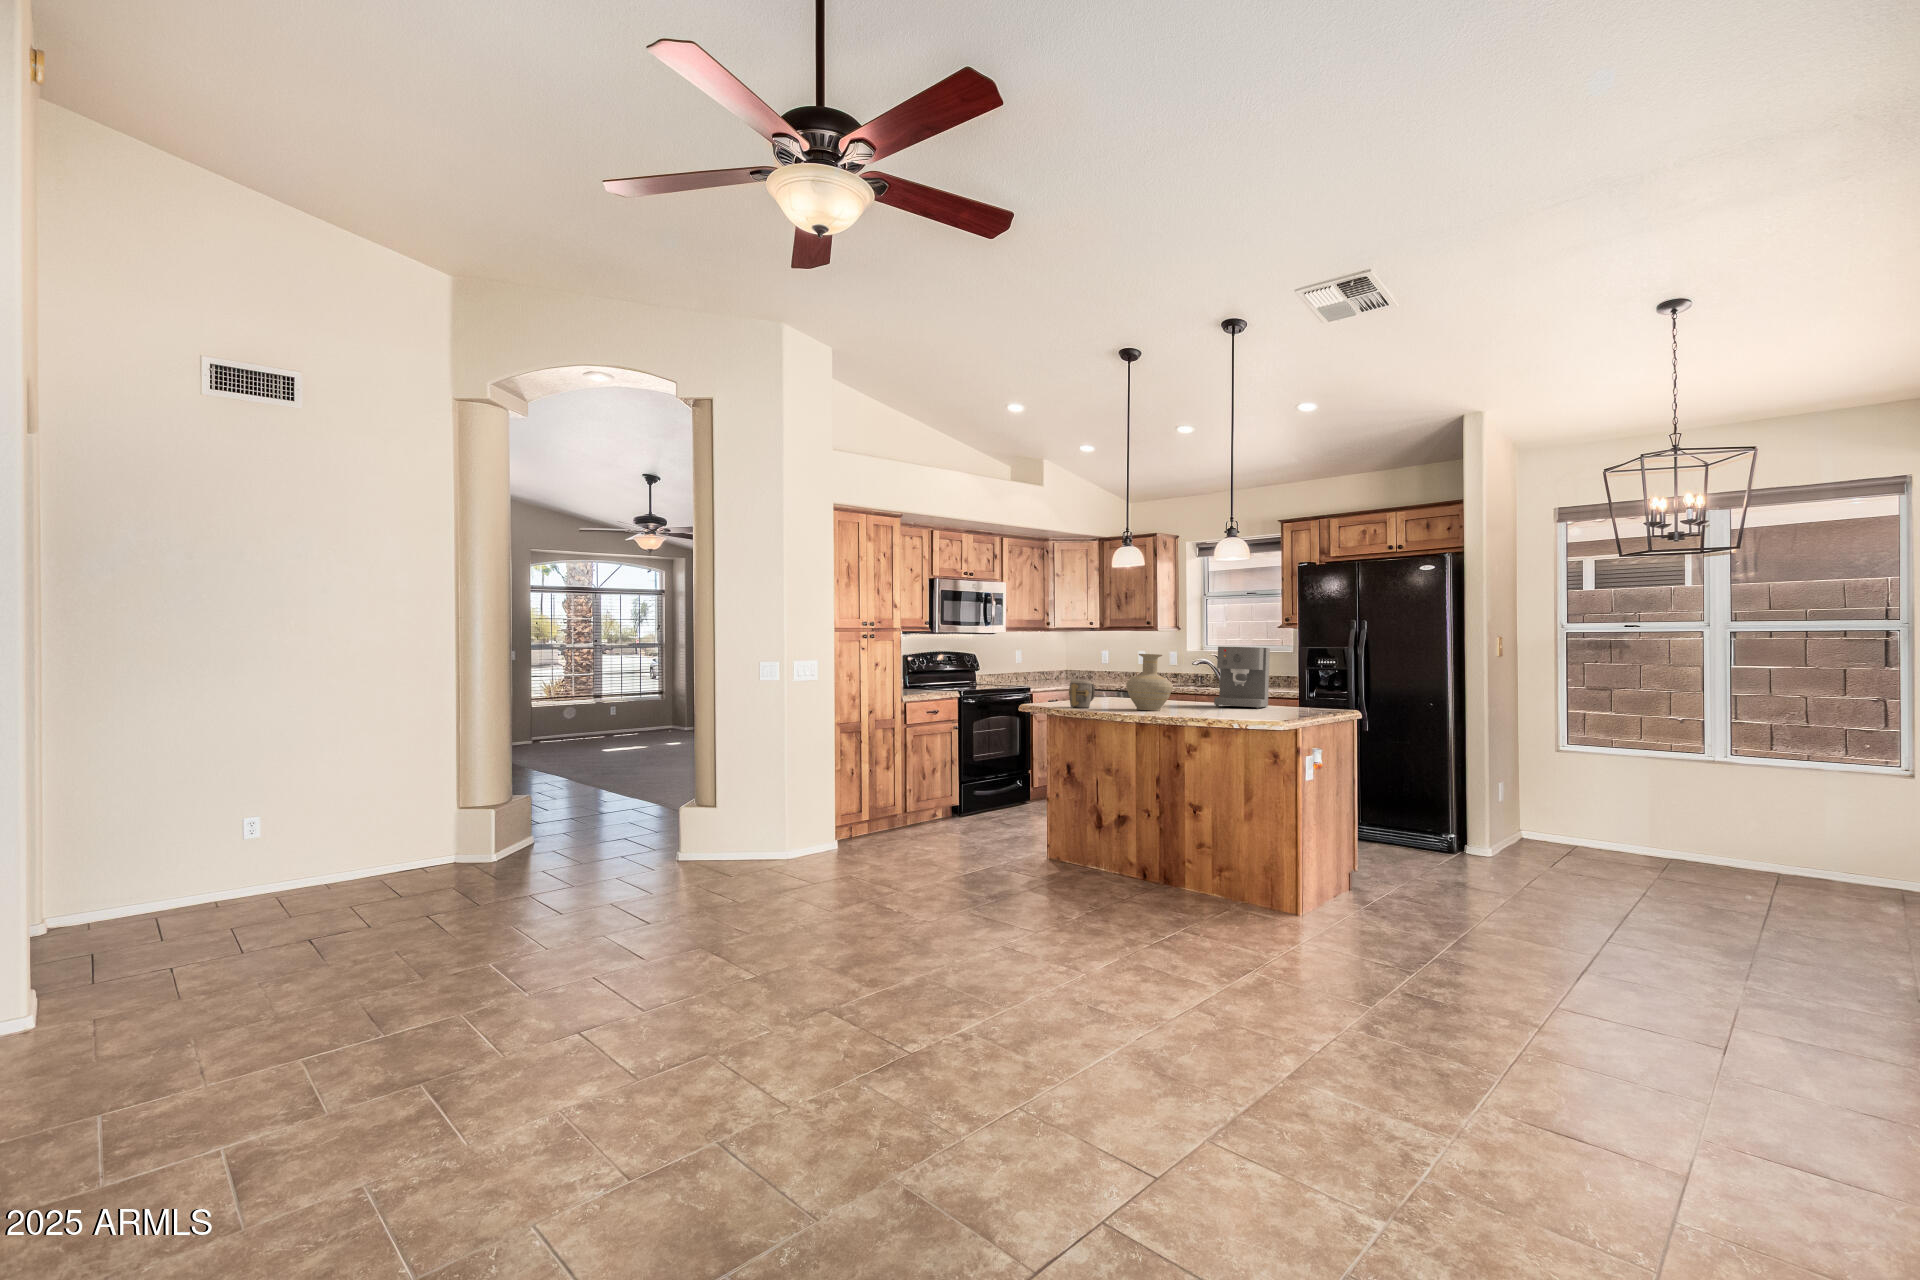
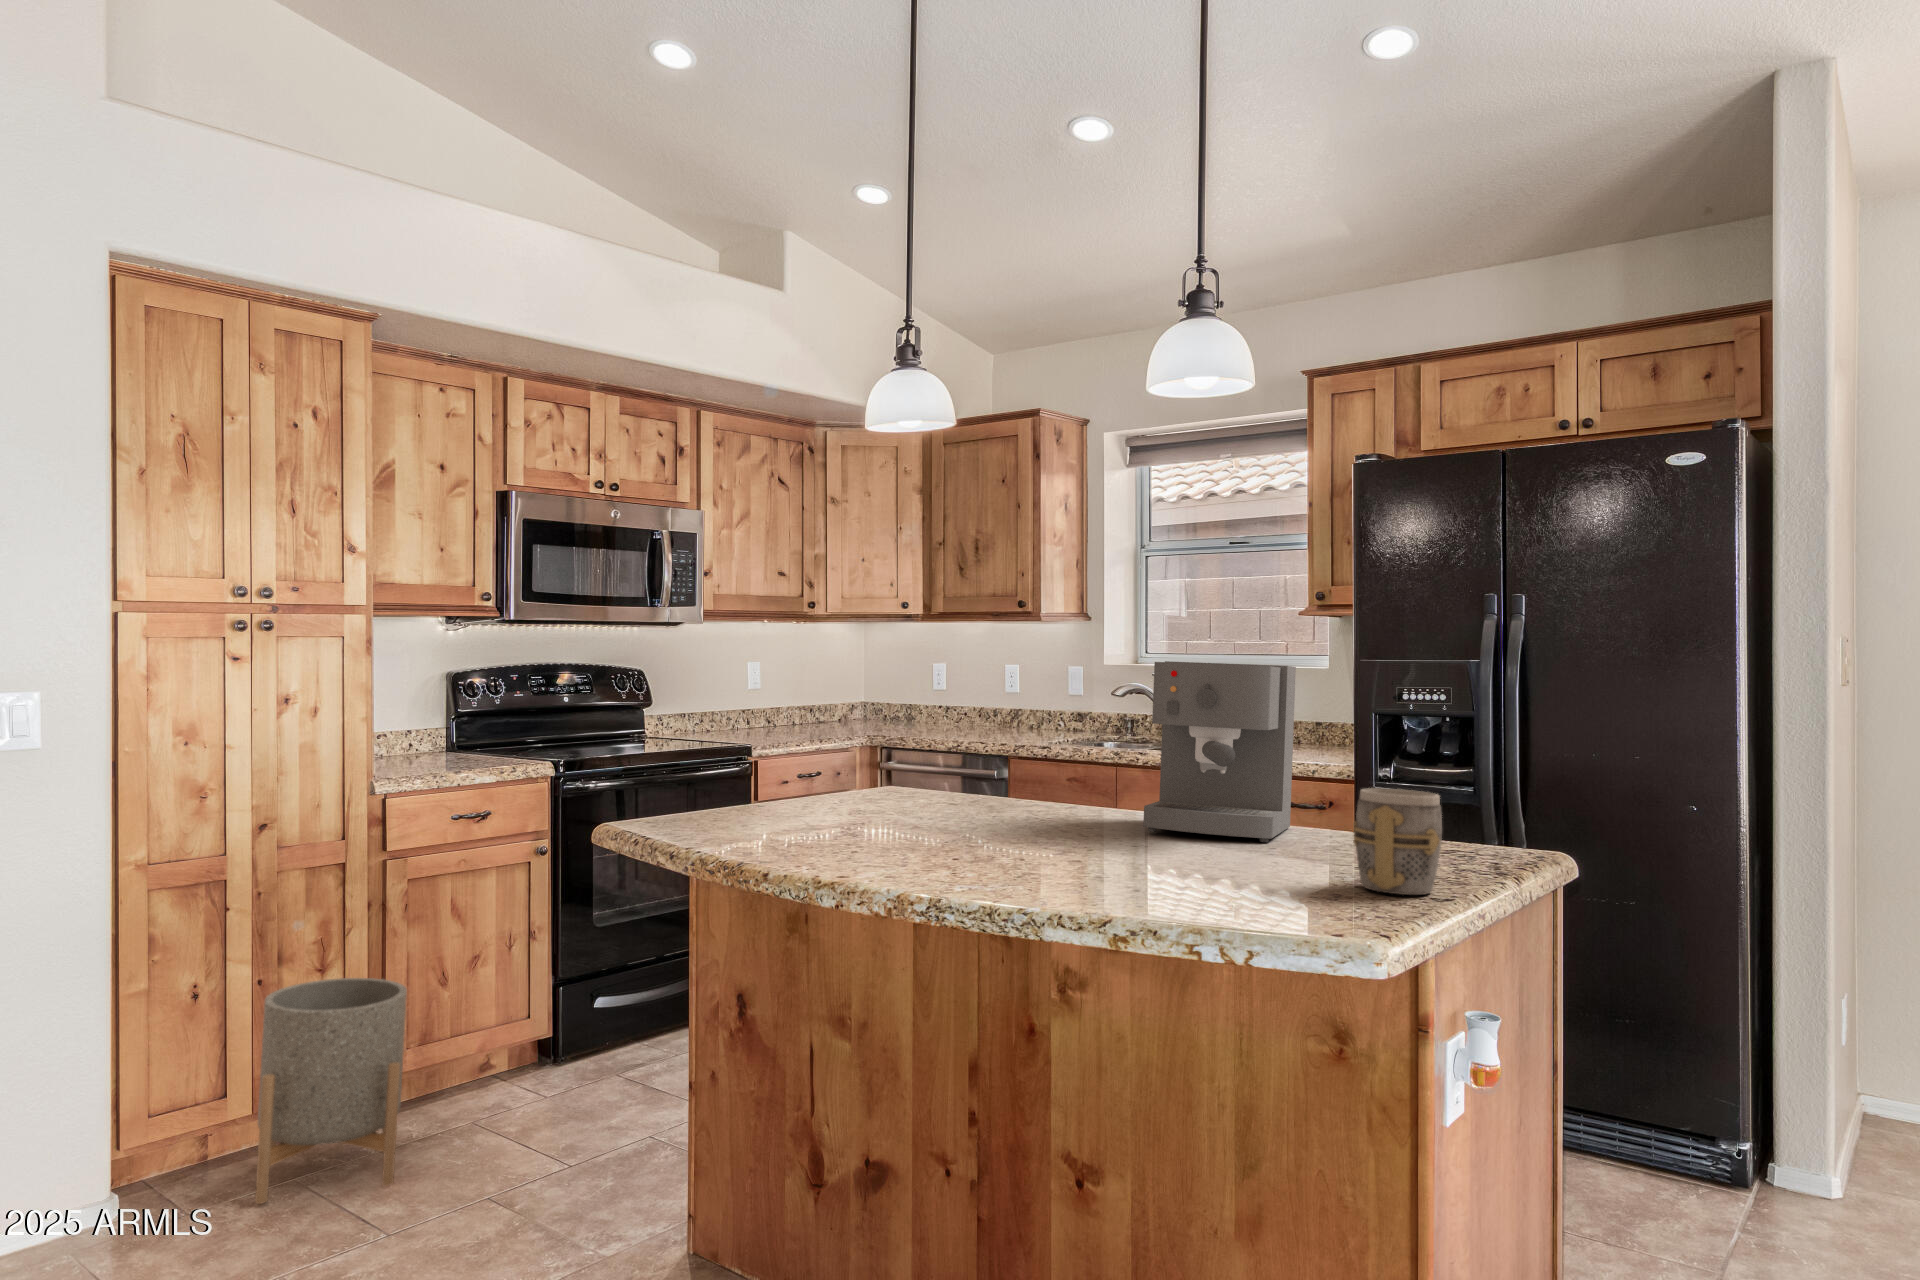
vase: present [1126,654,1173,711] -> none [873,686,1013,864]
mug: present [1069,680,1095,708] -> present [1353,788,1442,895]
planter: none [876,769,931,843] -> present [255,978,407,1204]

